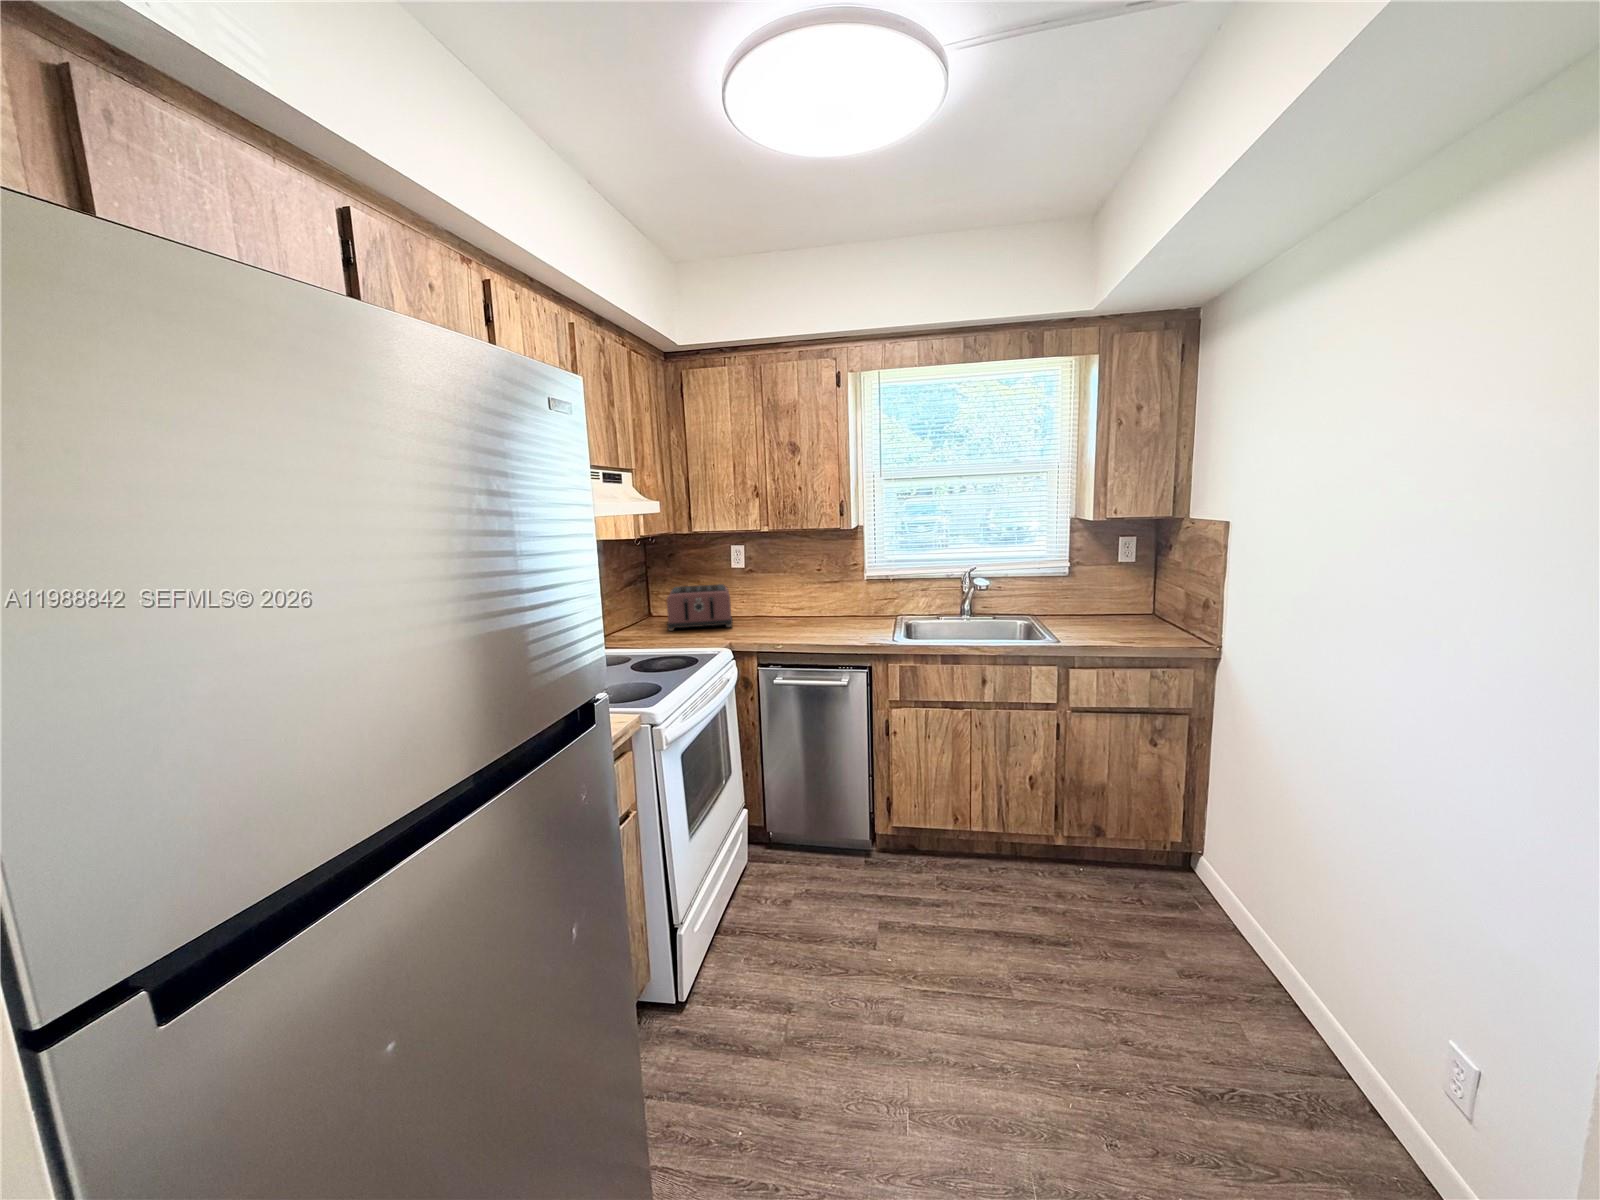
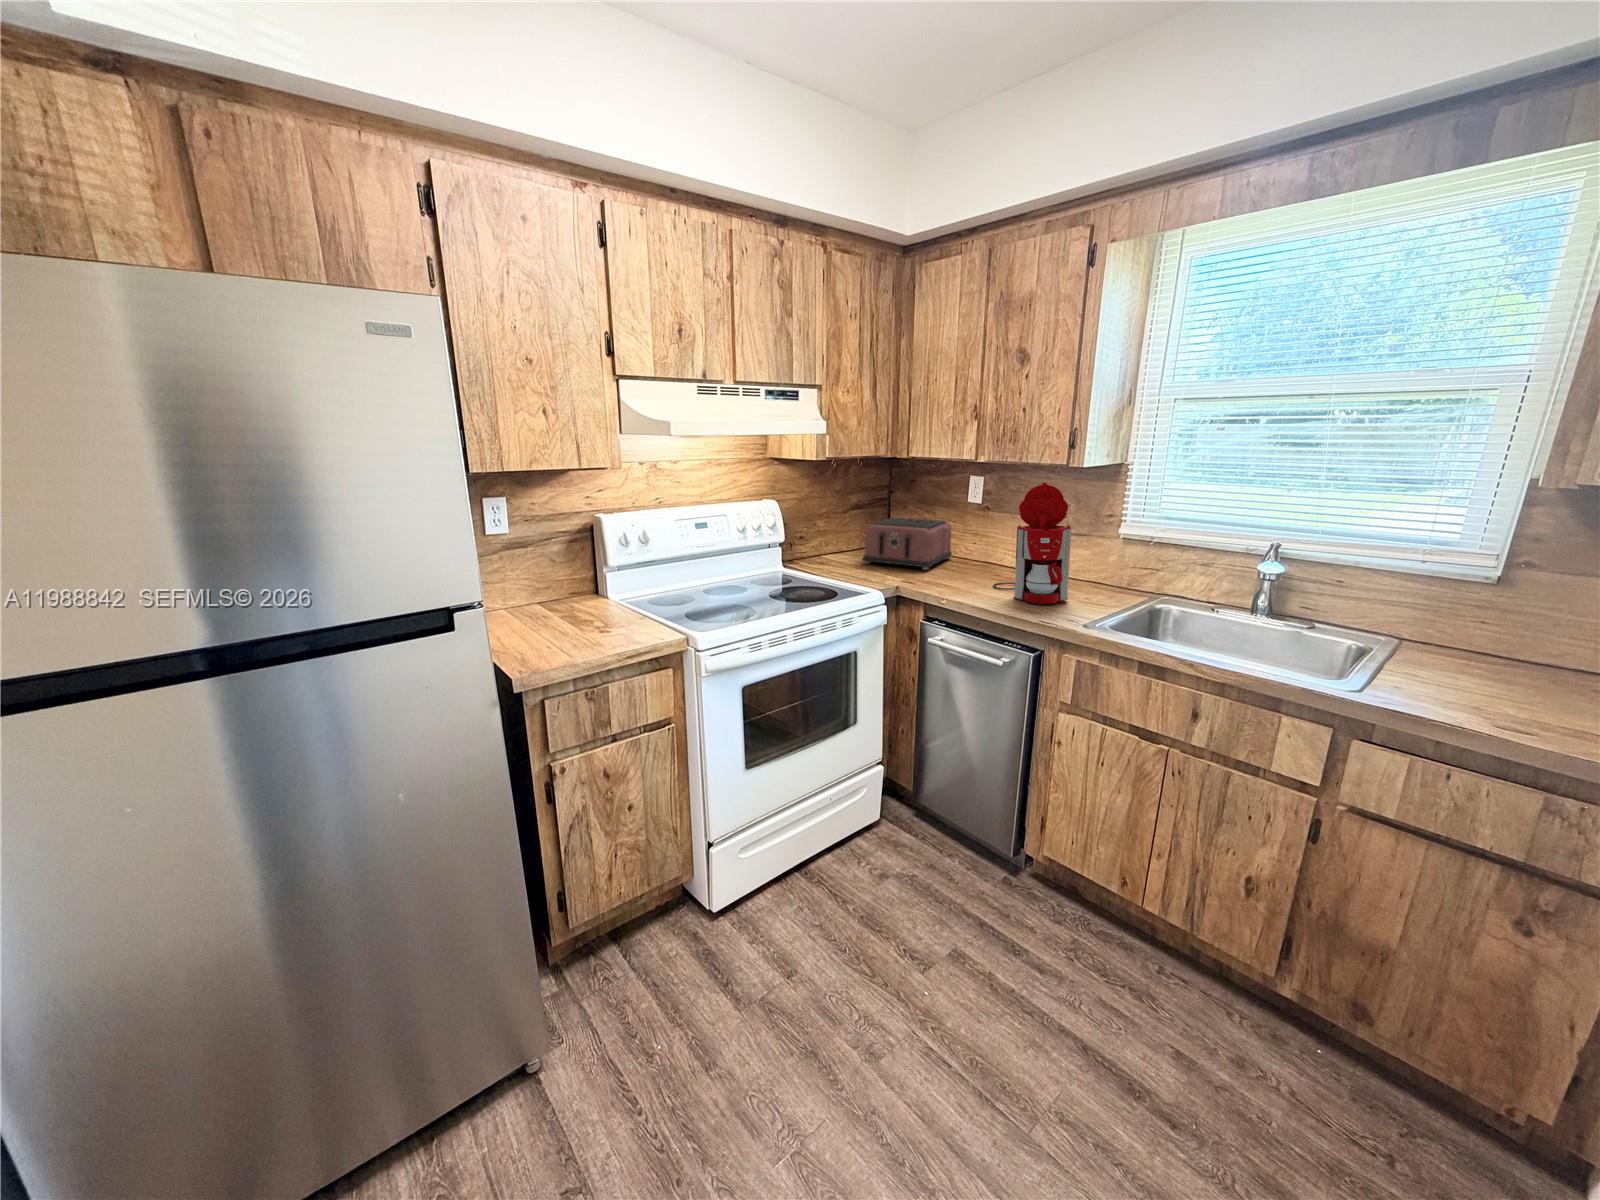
coffee maker: none [797,543,862,634] -> present [993,483,1072,604]

